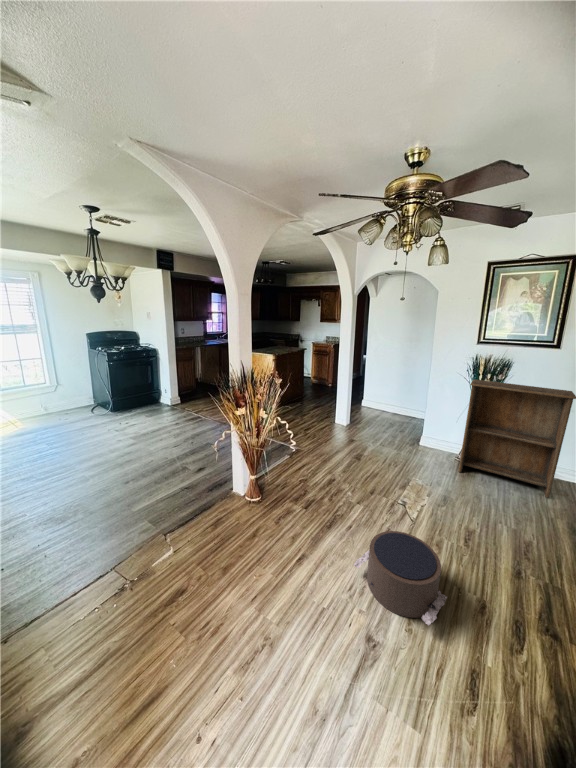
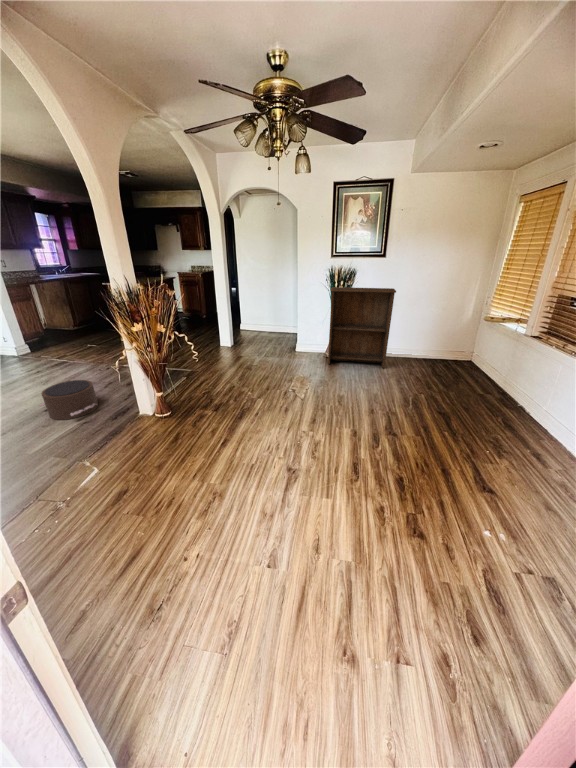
pouf: present [354,531,447,625] -> present [39,380,98,420]

